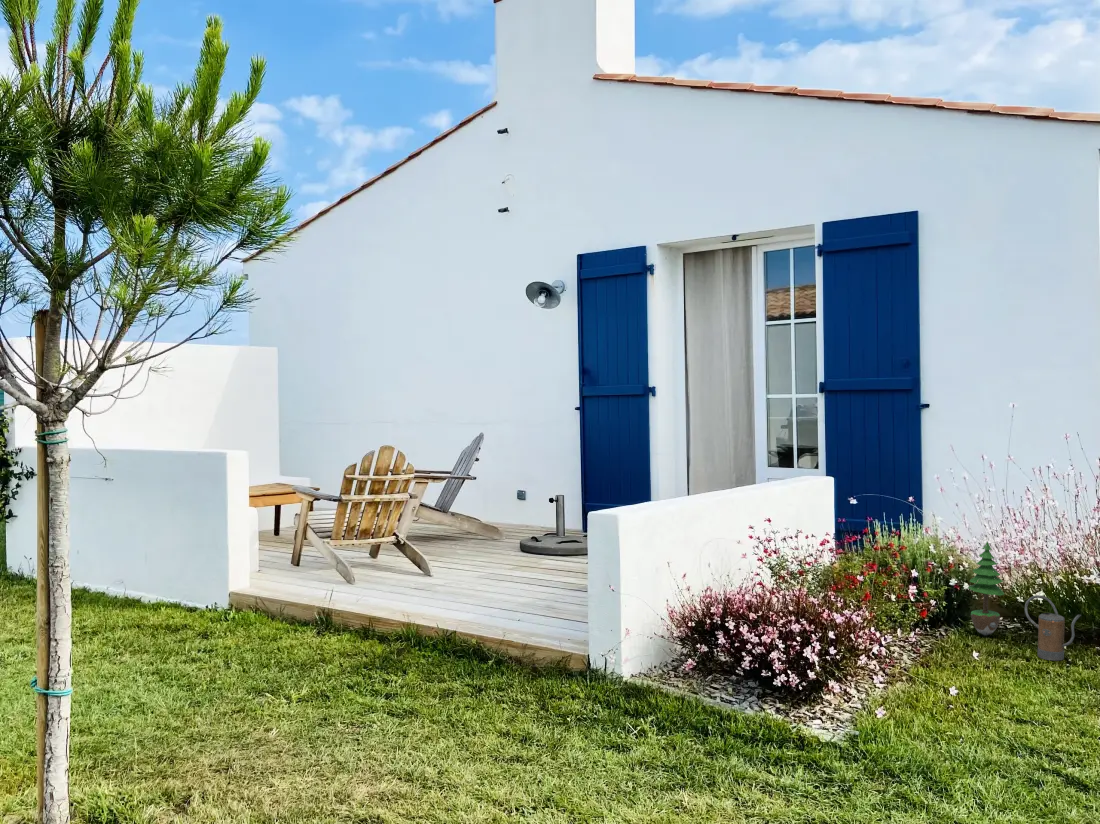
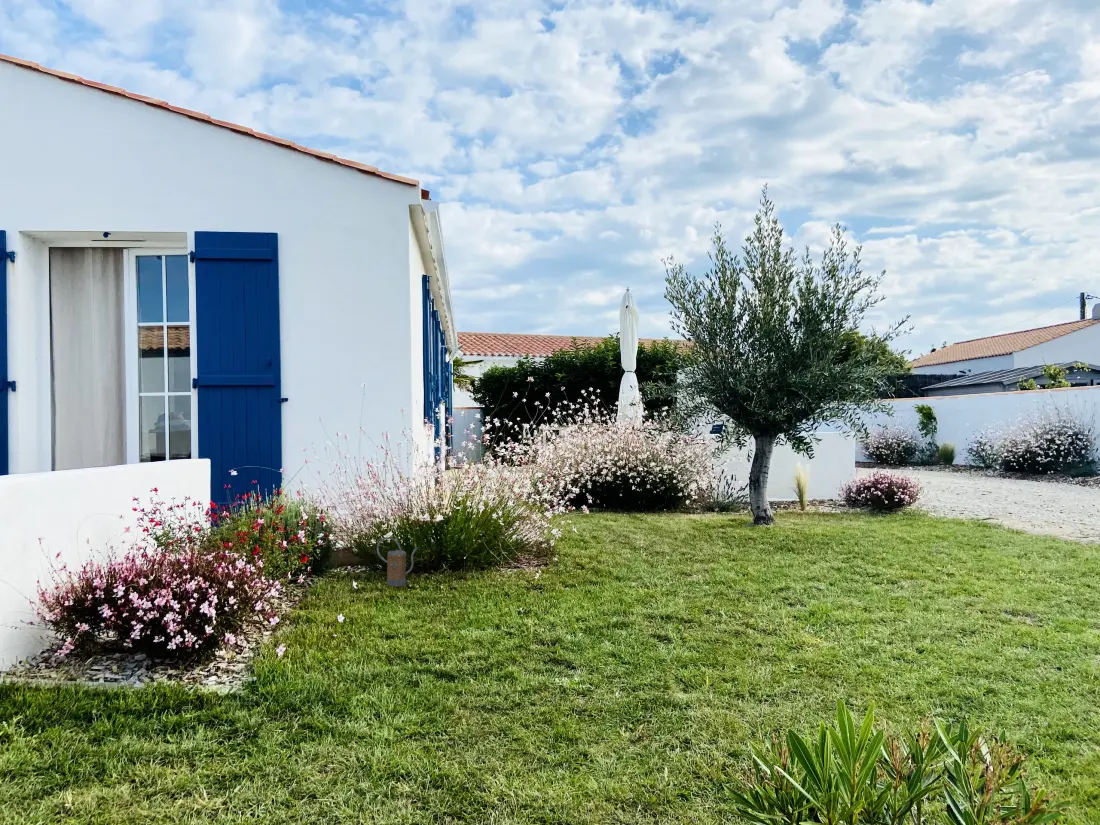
potted tree: present [968,542,1004,636] -> none [331,499,360,577]

